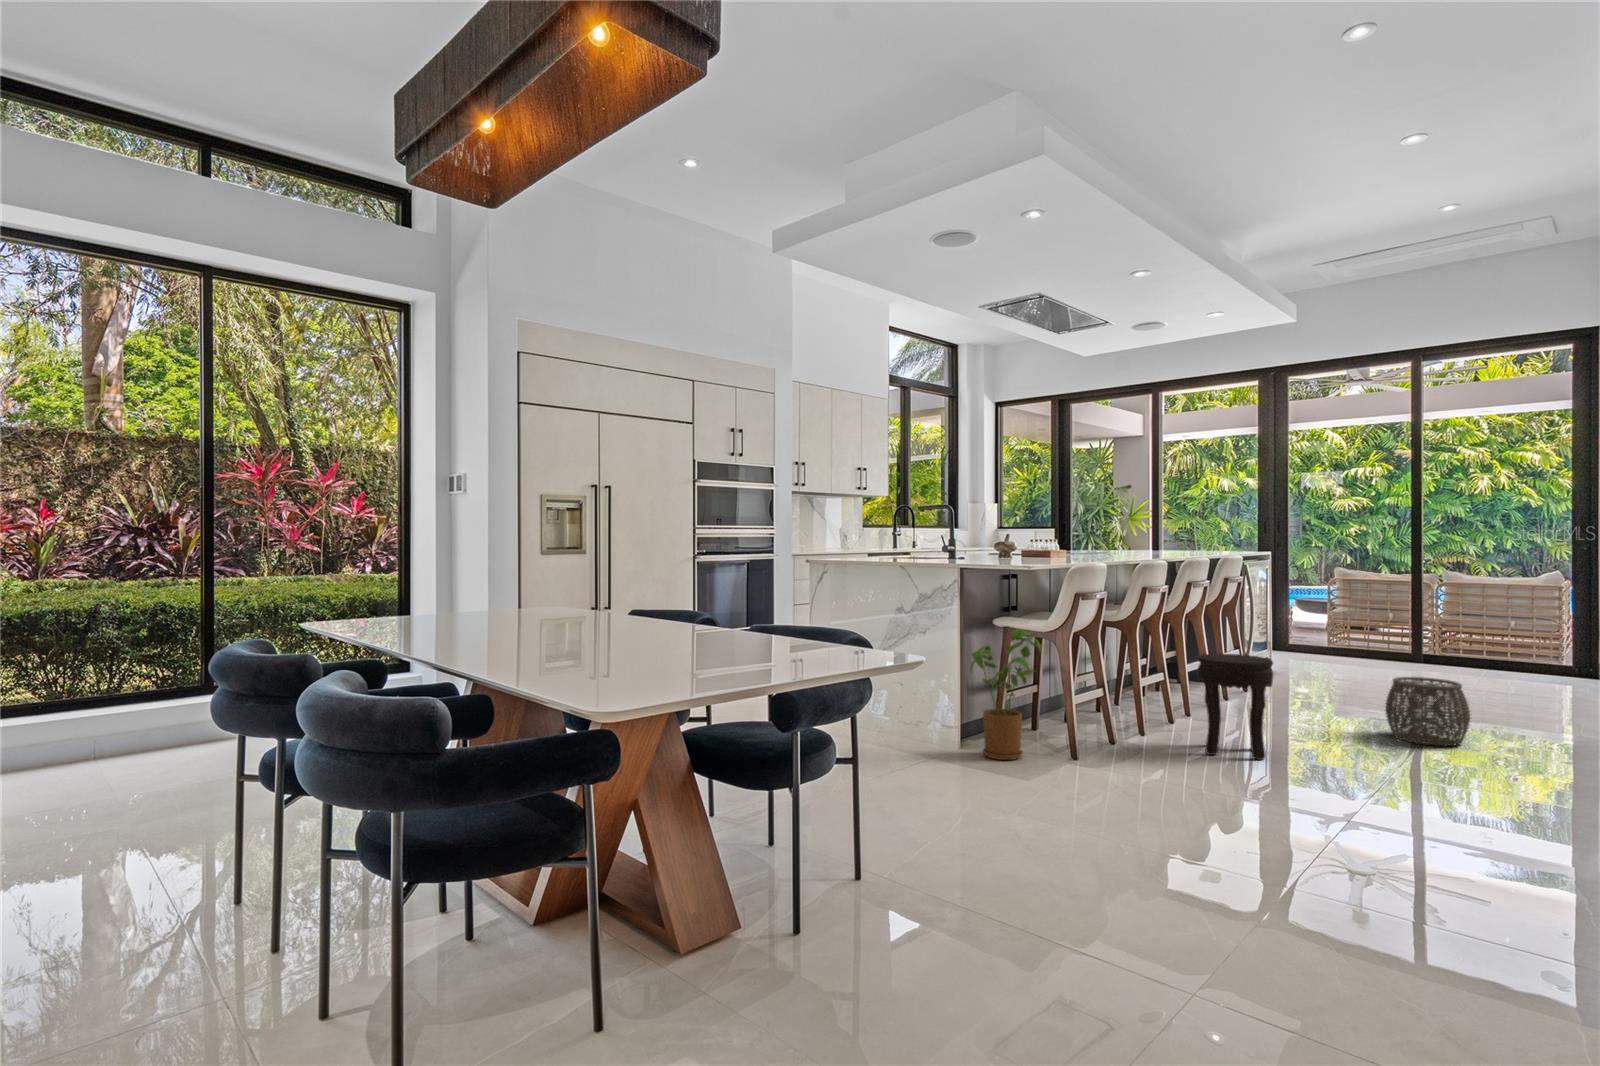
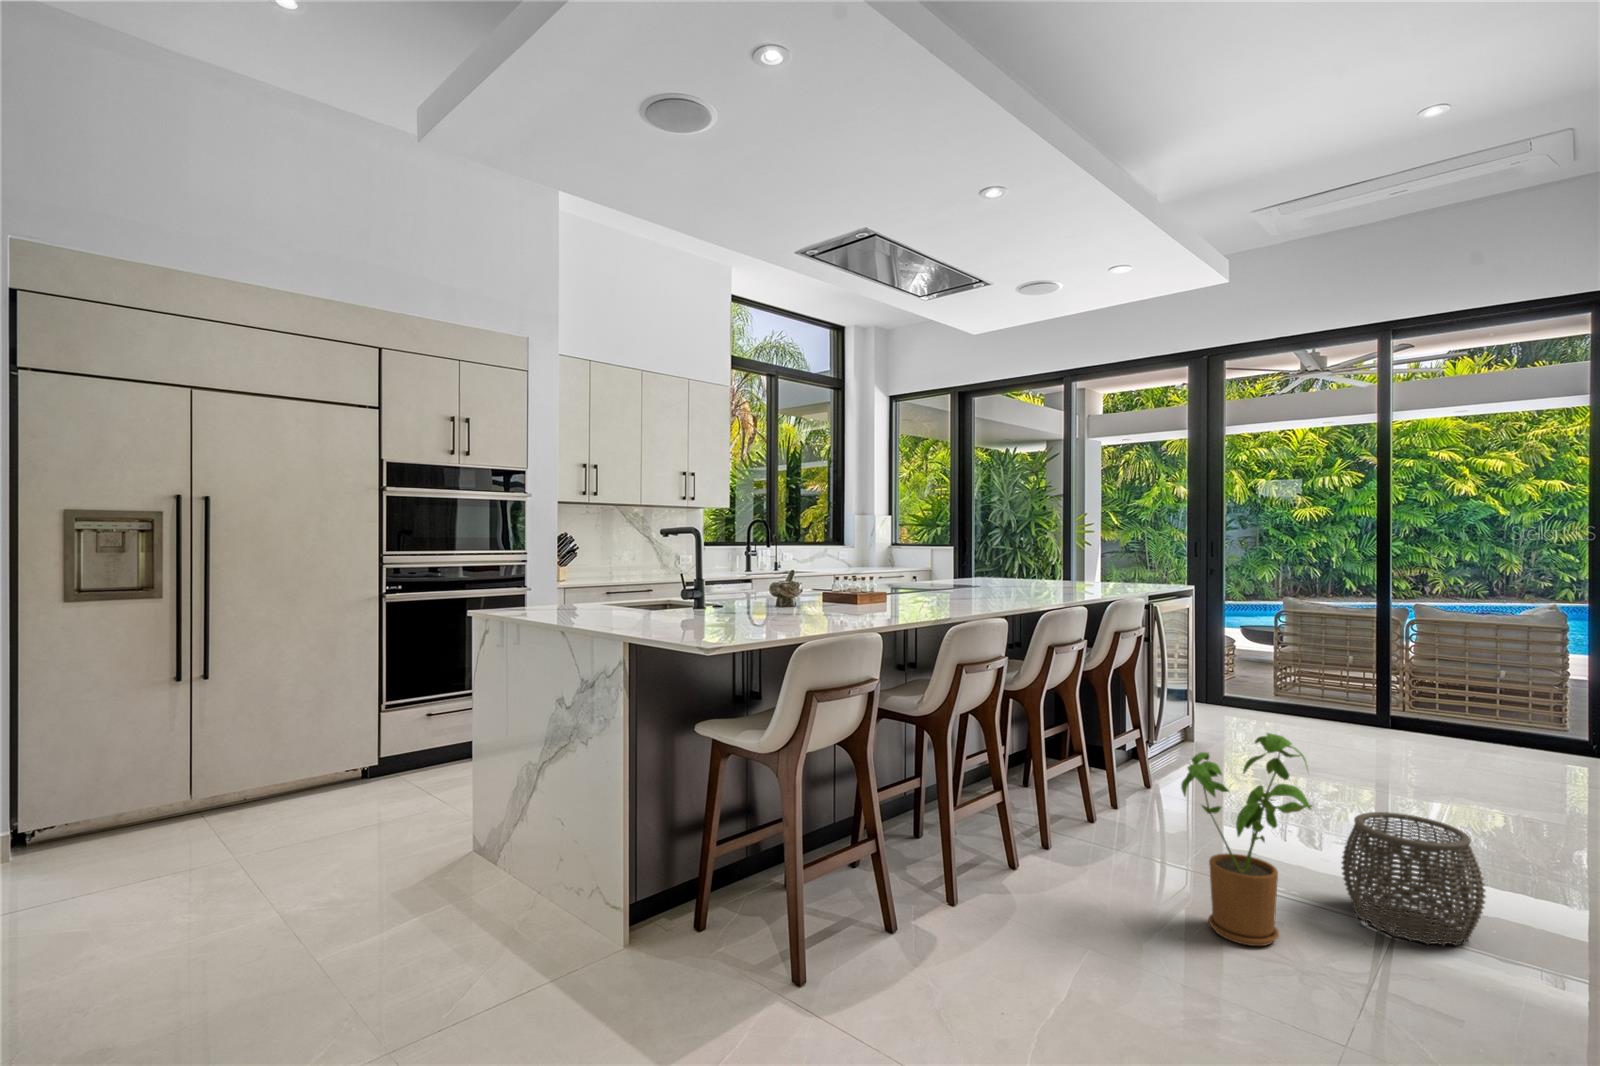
house plant: present [970,629,1041,760] -> present [1181,733,1312,946]
side table: present [1198,654,1273,760] -> none [1025,784,1149,994]

